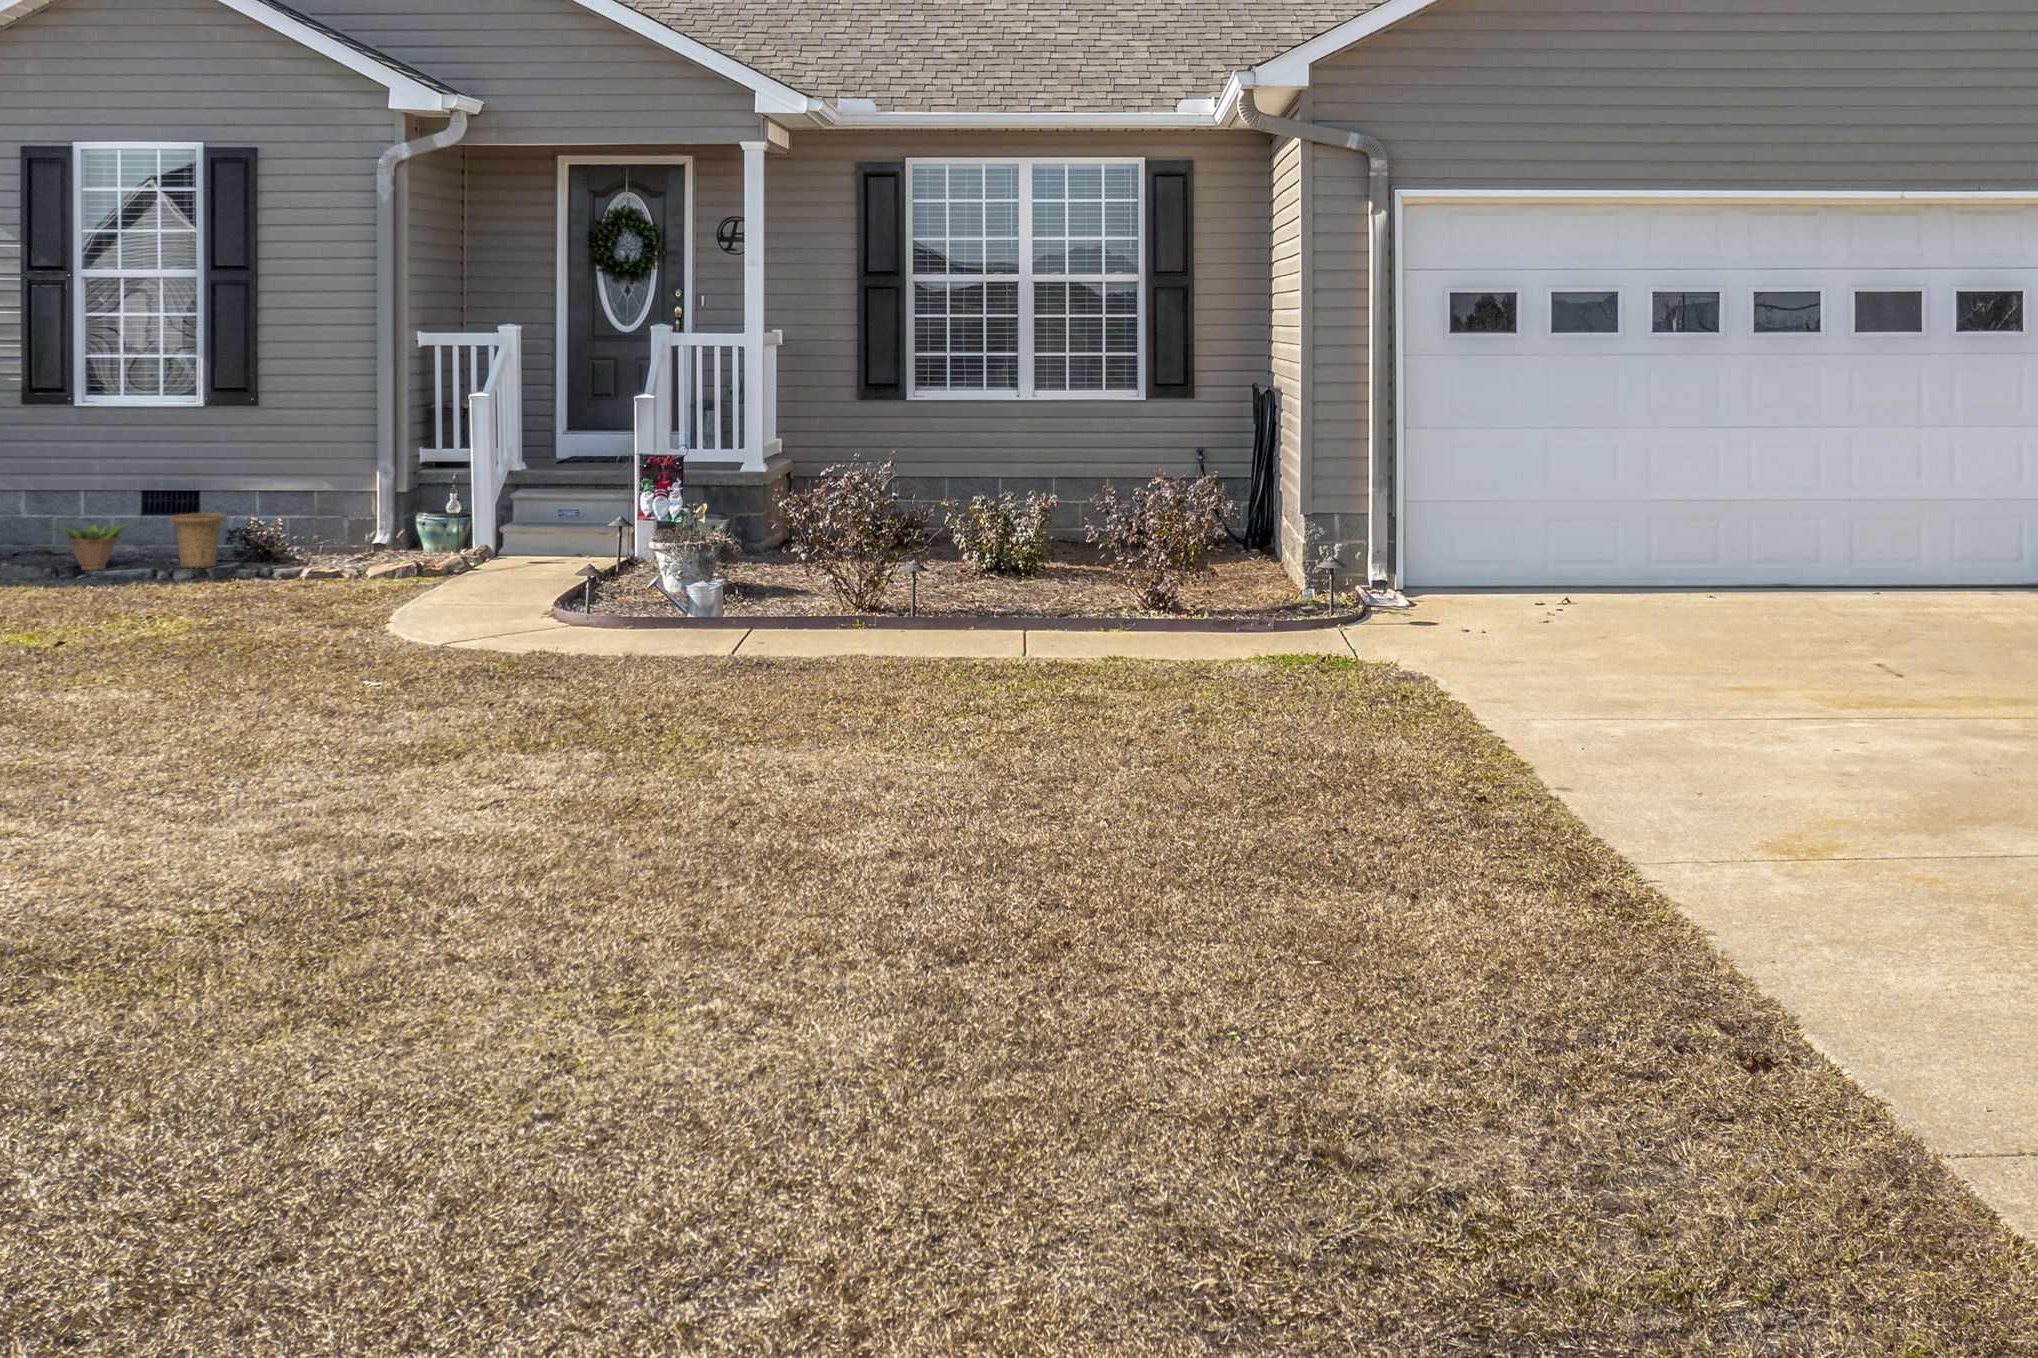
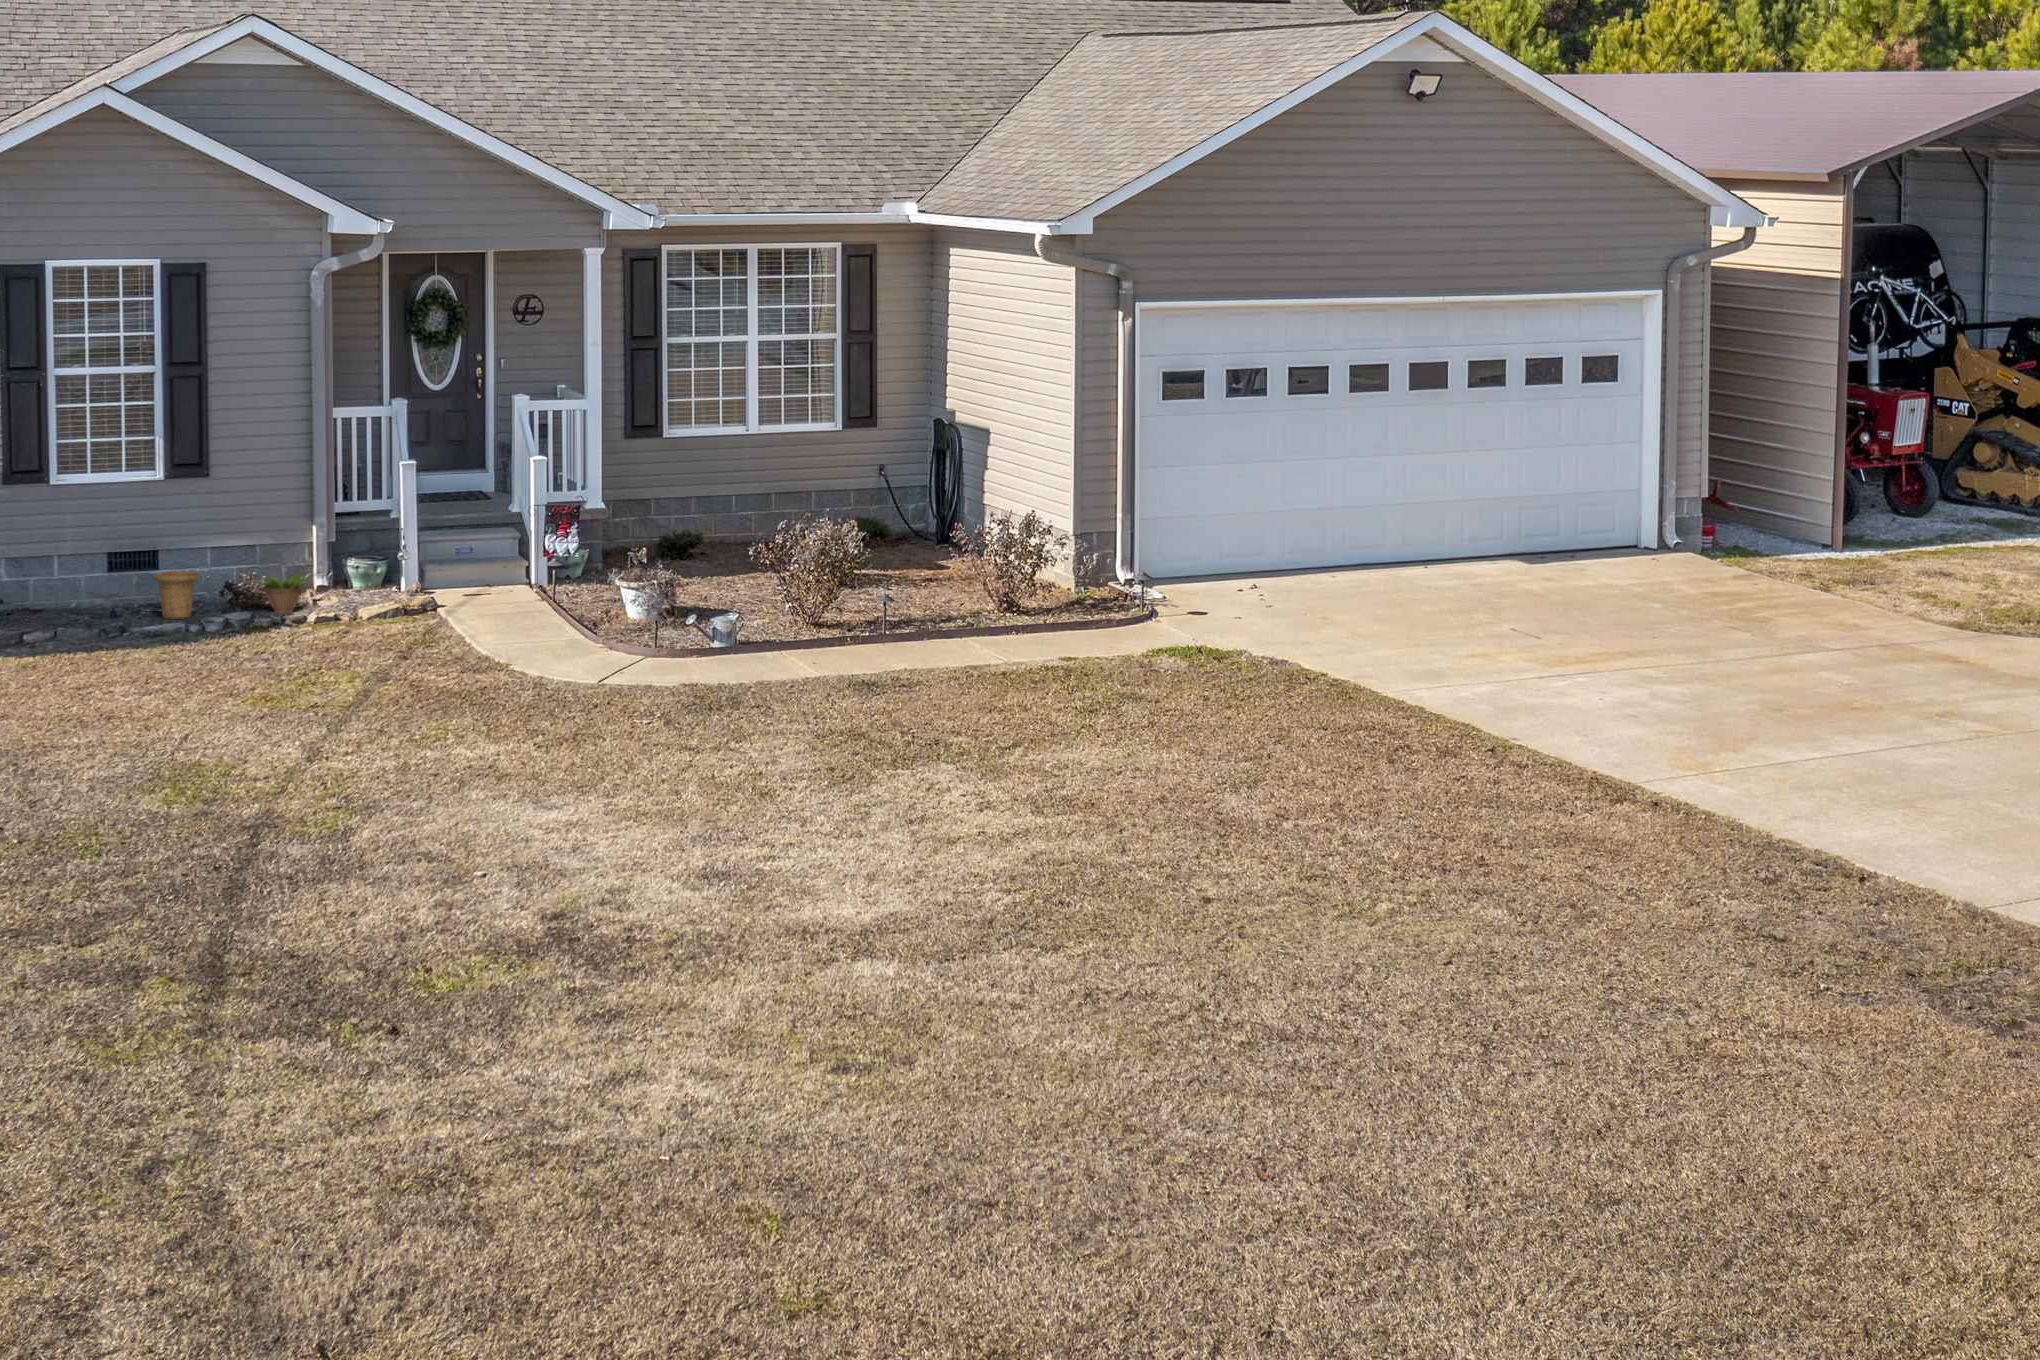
decorative plant: present [58,523,132,570] -> present [257,572,310,613]

